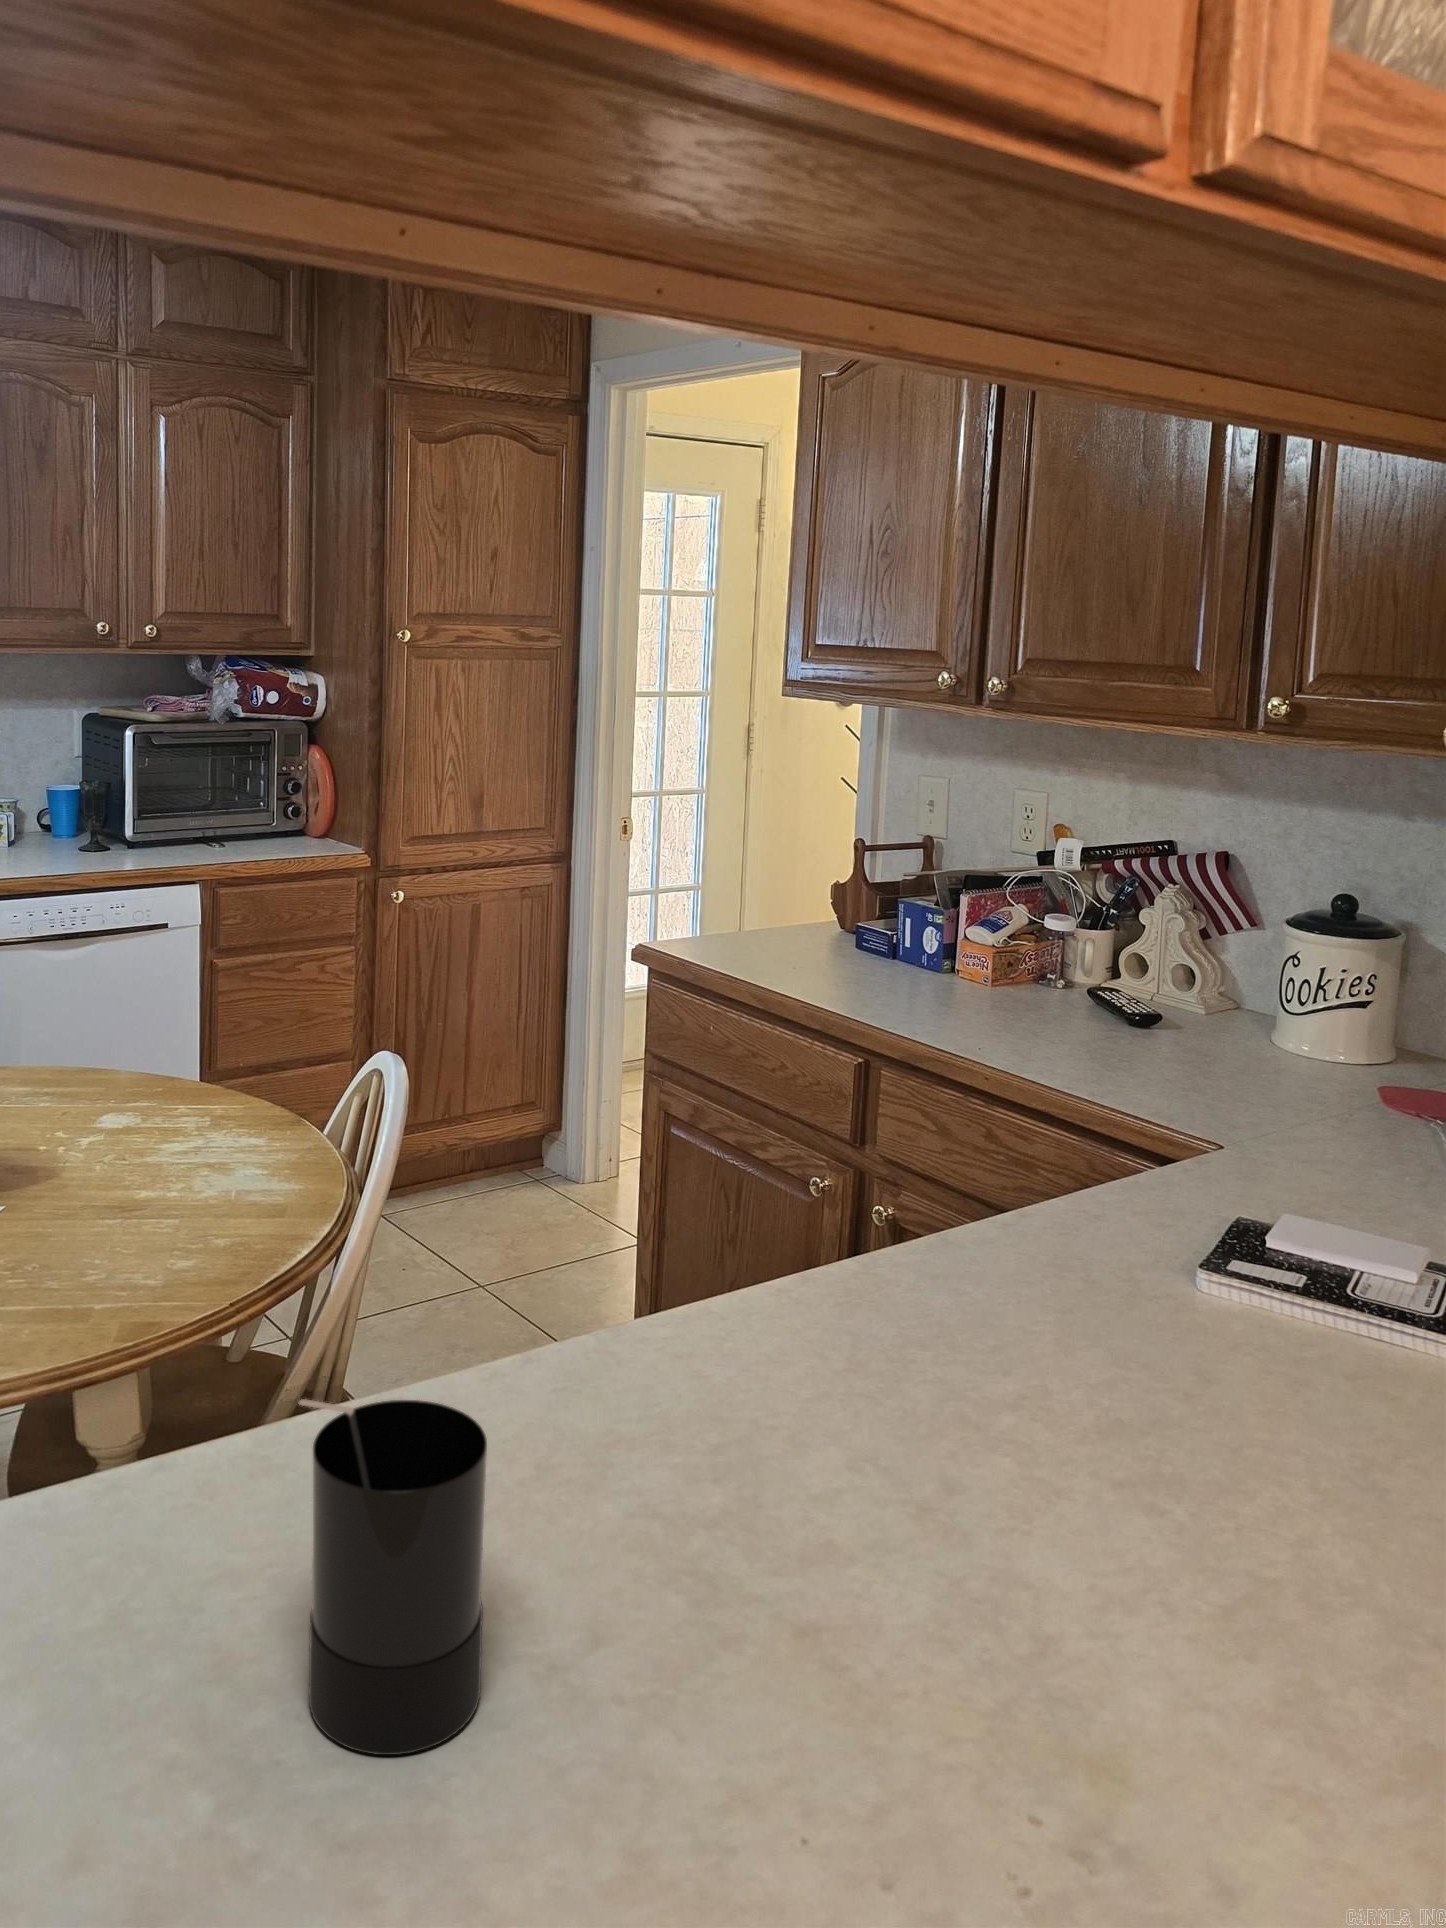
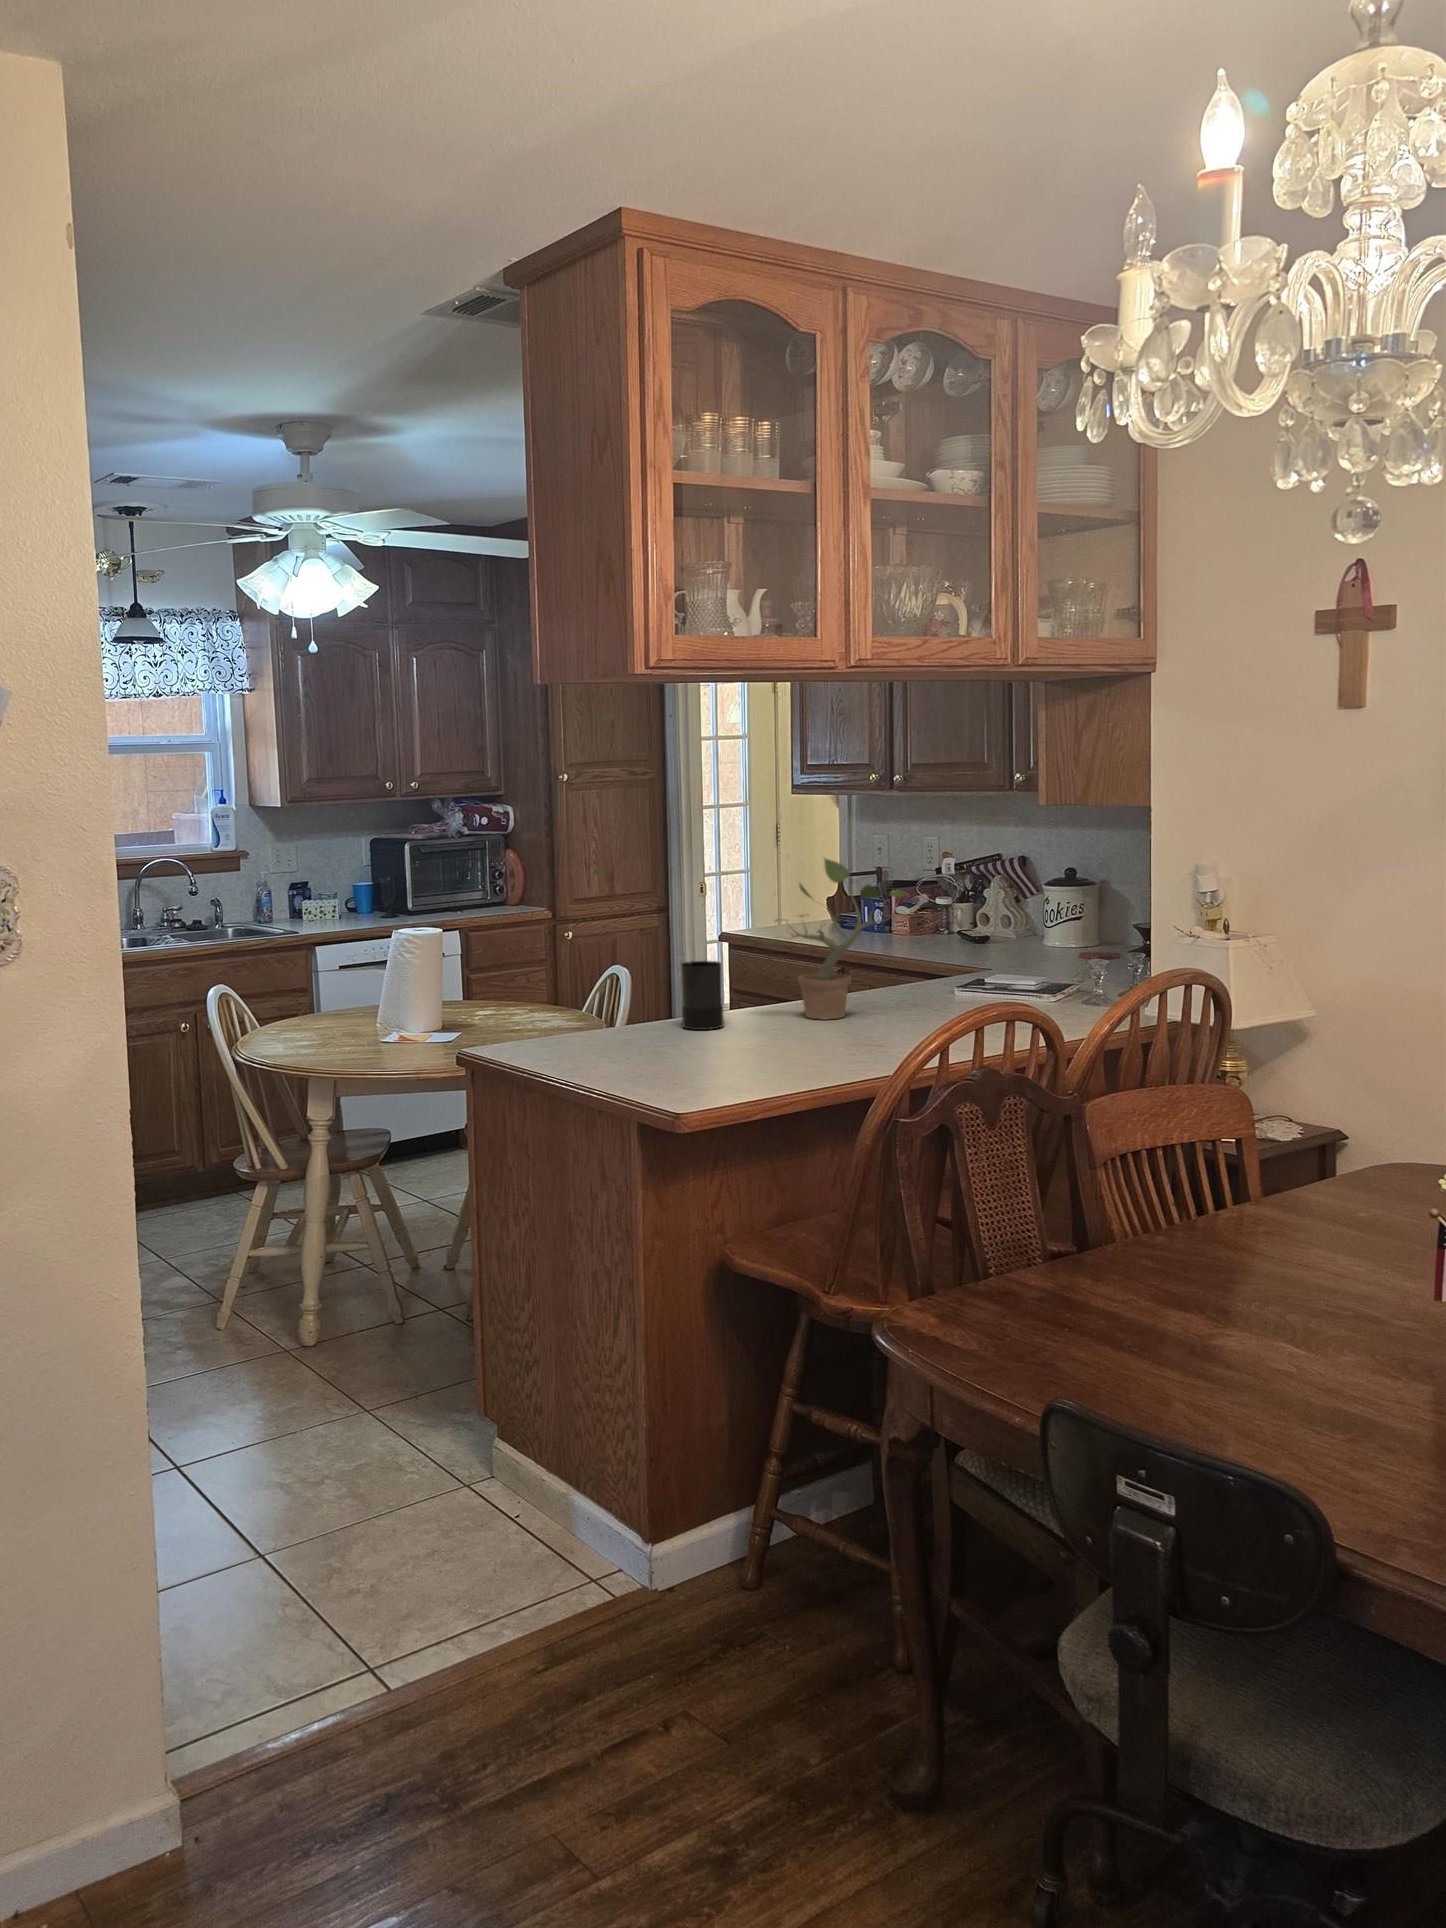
potted plant: none [659,979,1261,1654] -> present [771,859,908,1019]

